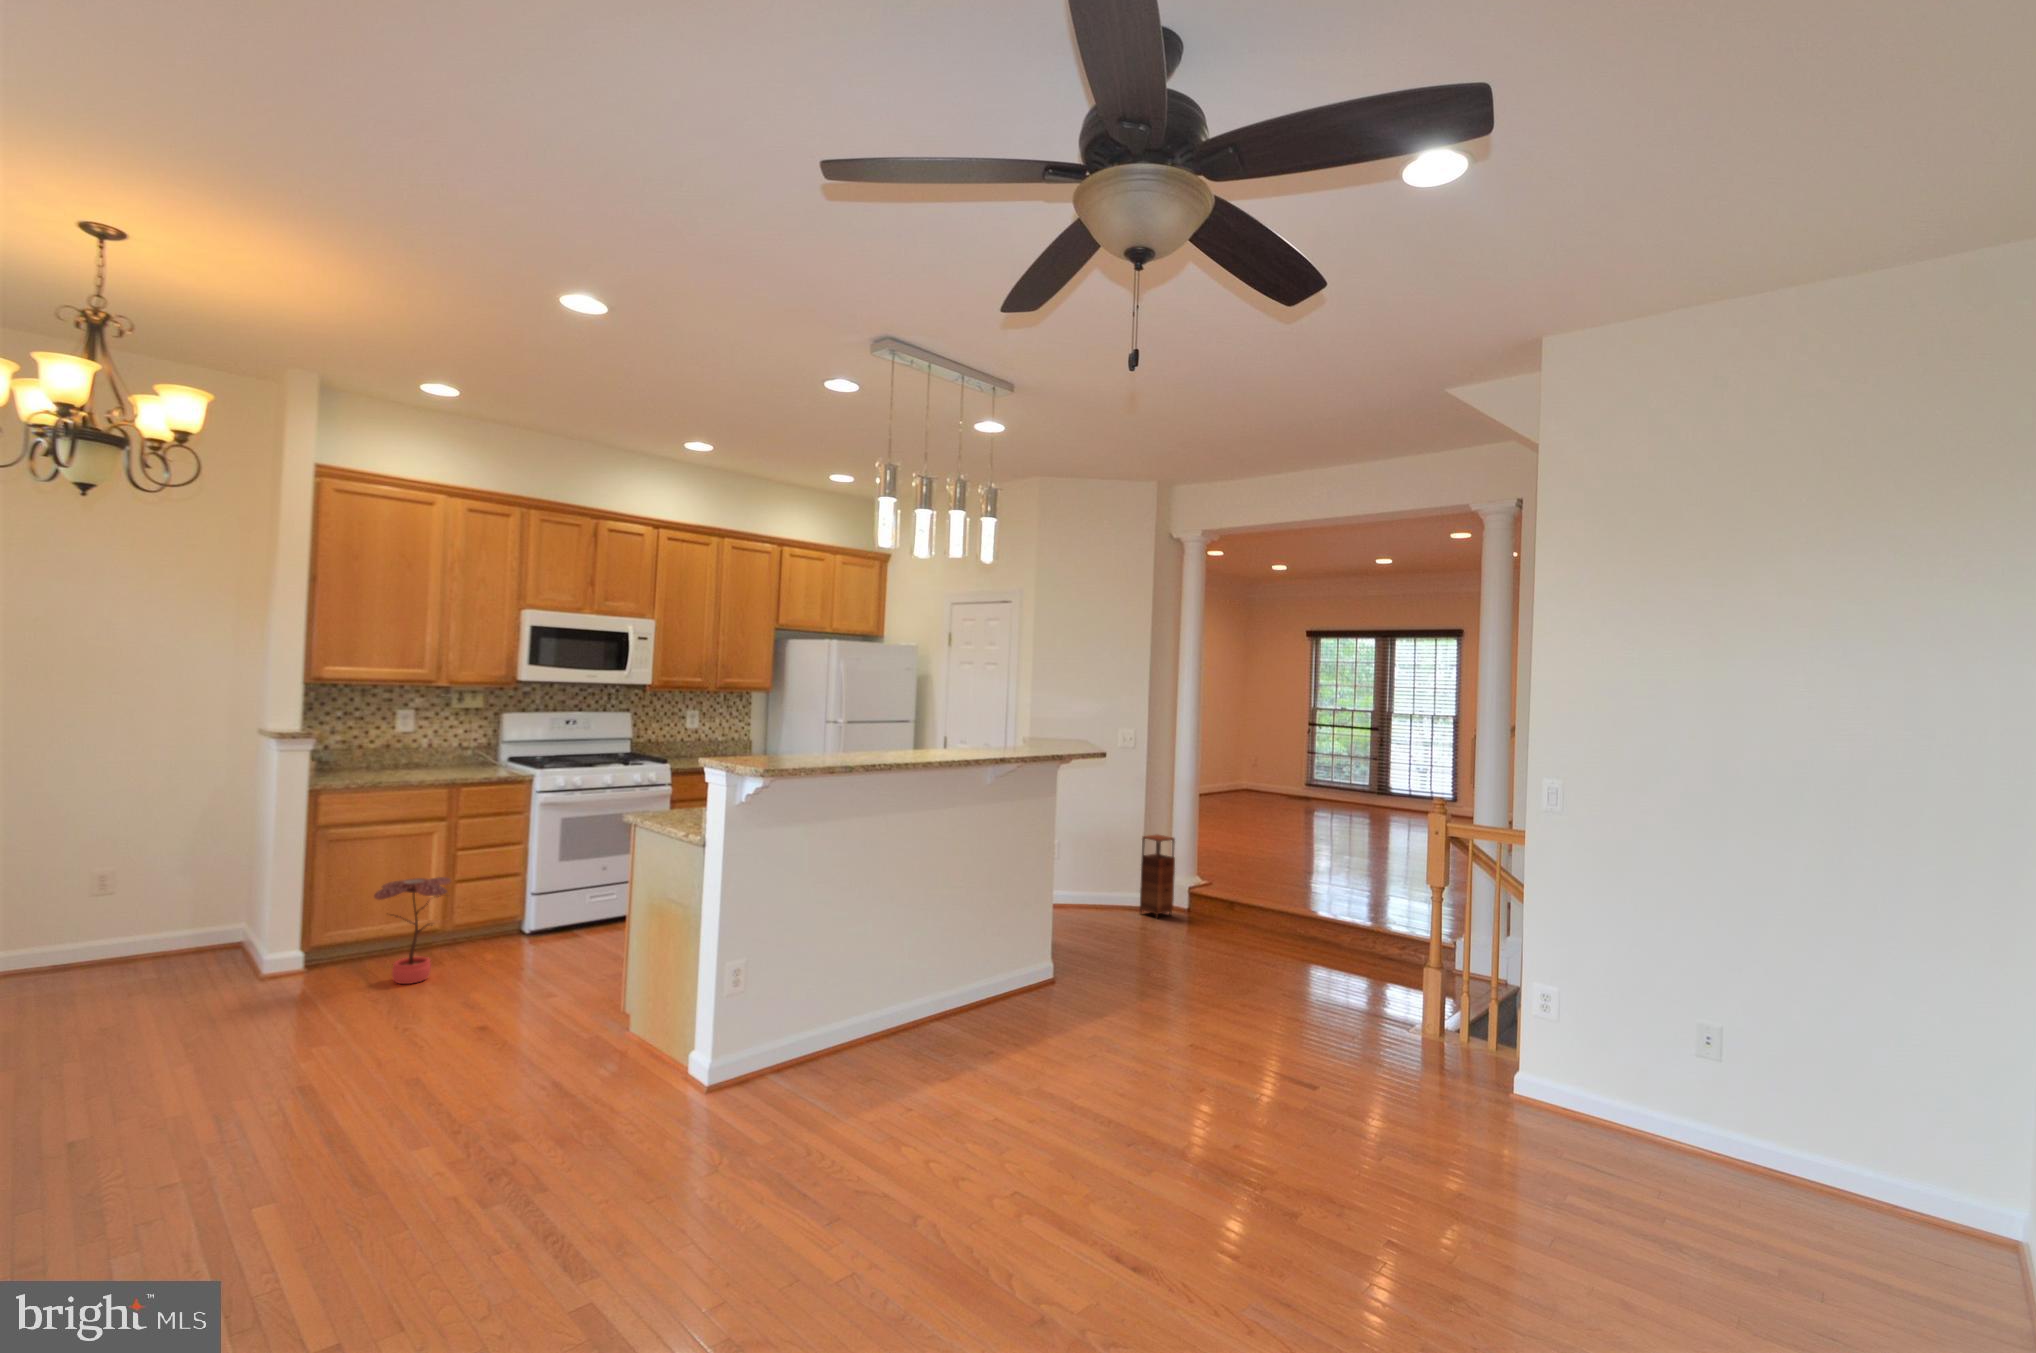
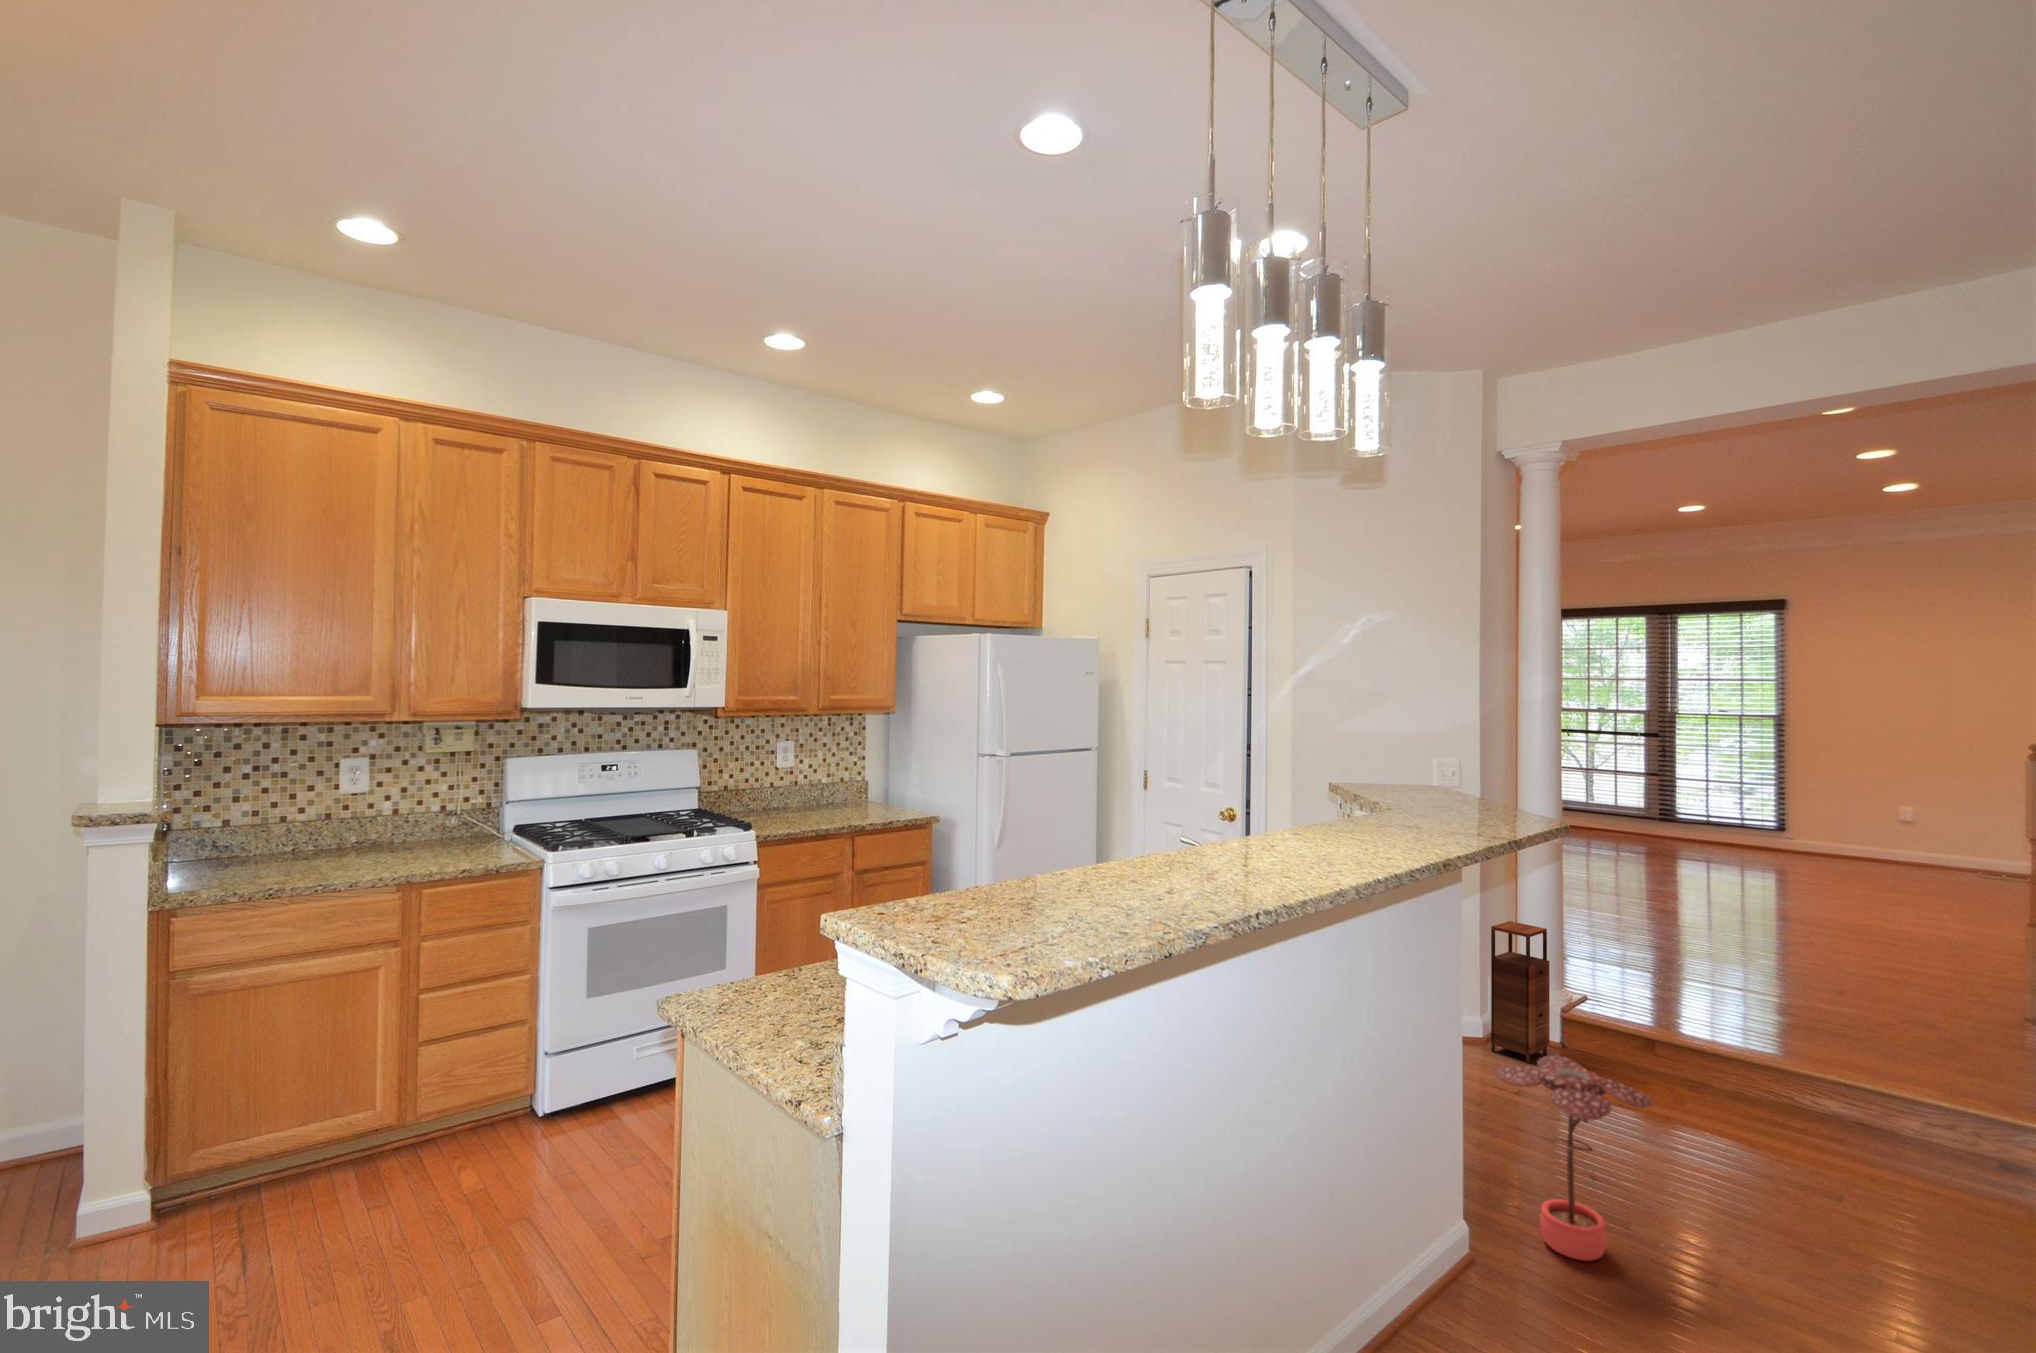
potted plant: present [374,877,451,984] -> present [1495,1055,1653,1261]

